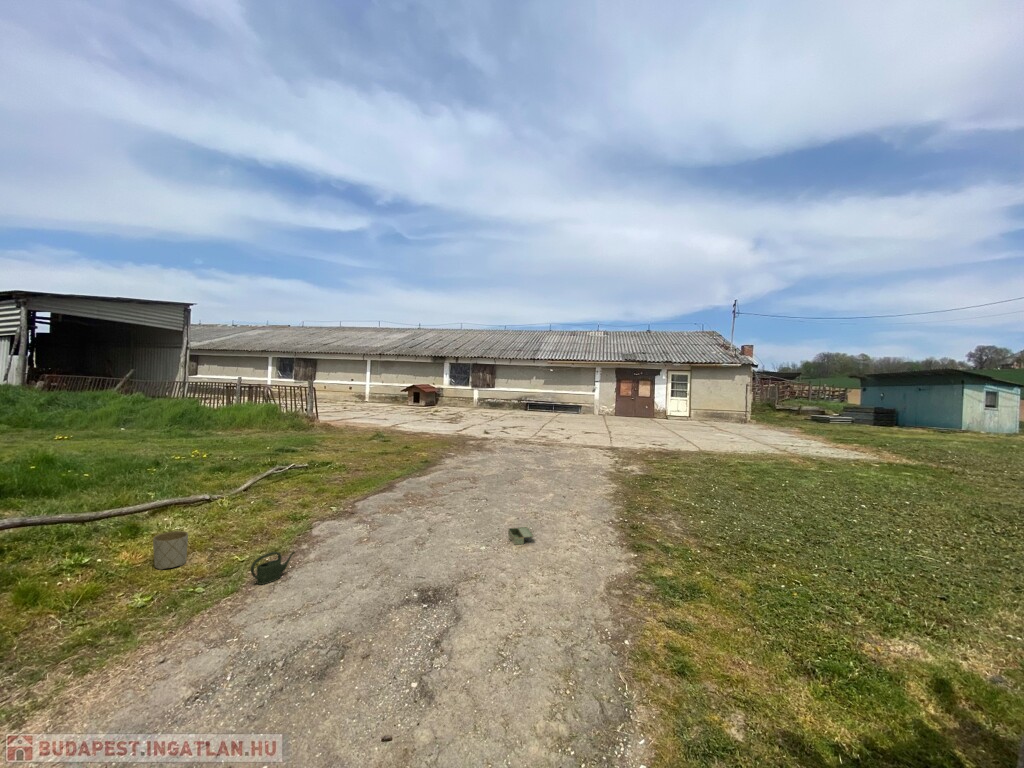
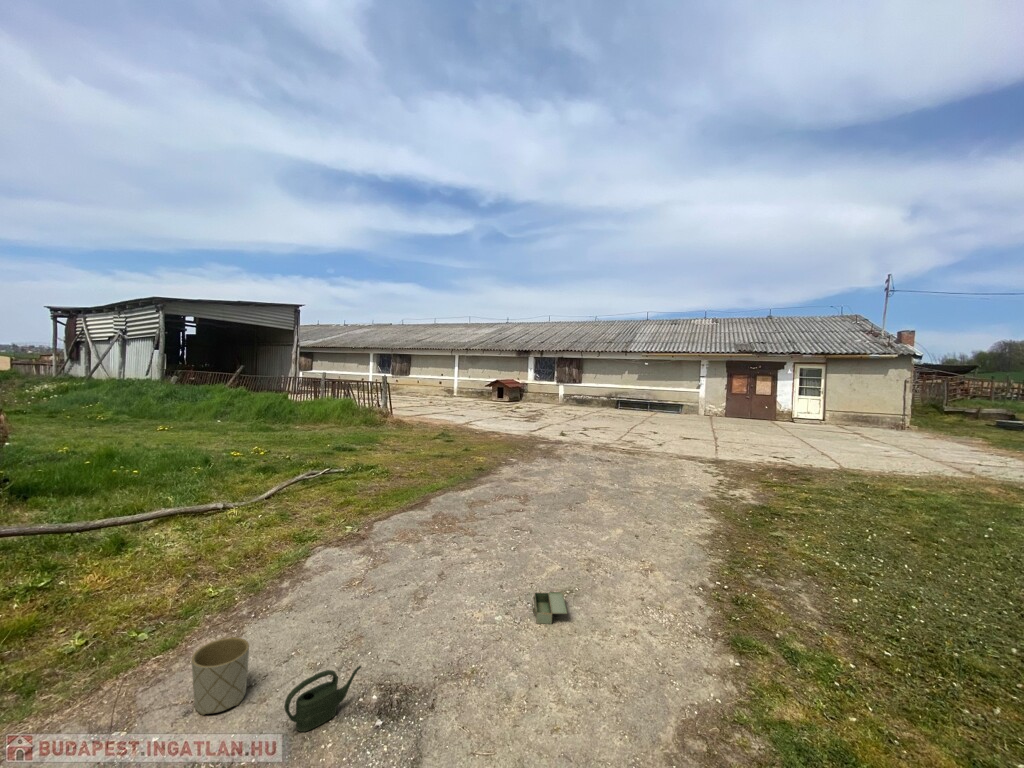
planter: present [153,531,188,570] -> present [192,637,249,715]
watering can: present [251,552,295,585] -> present [284,666,361,732]

